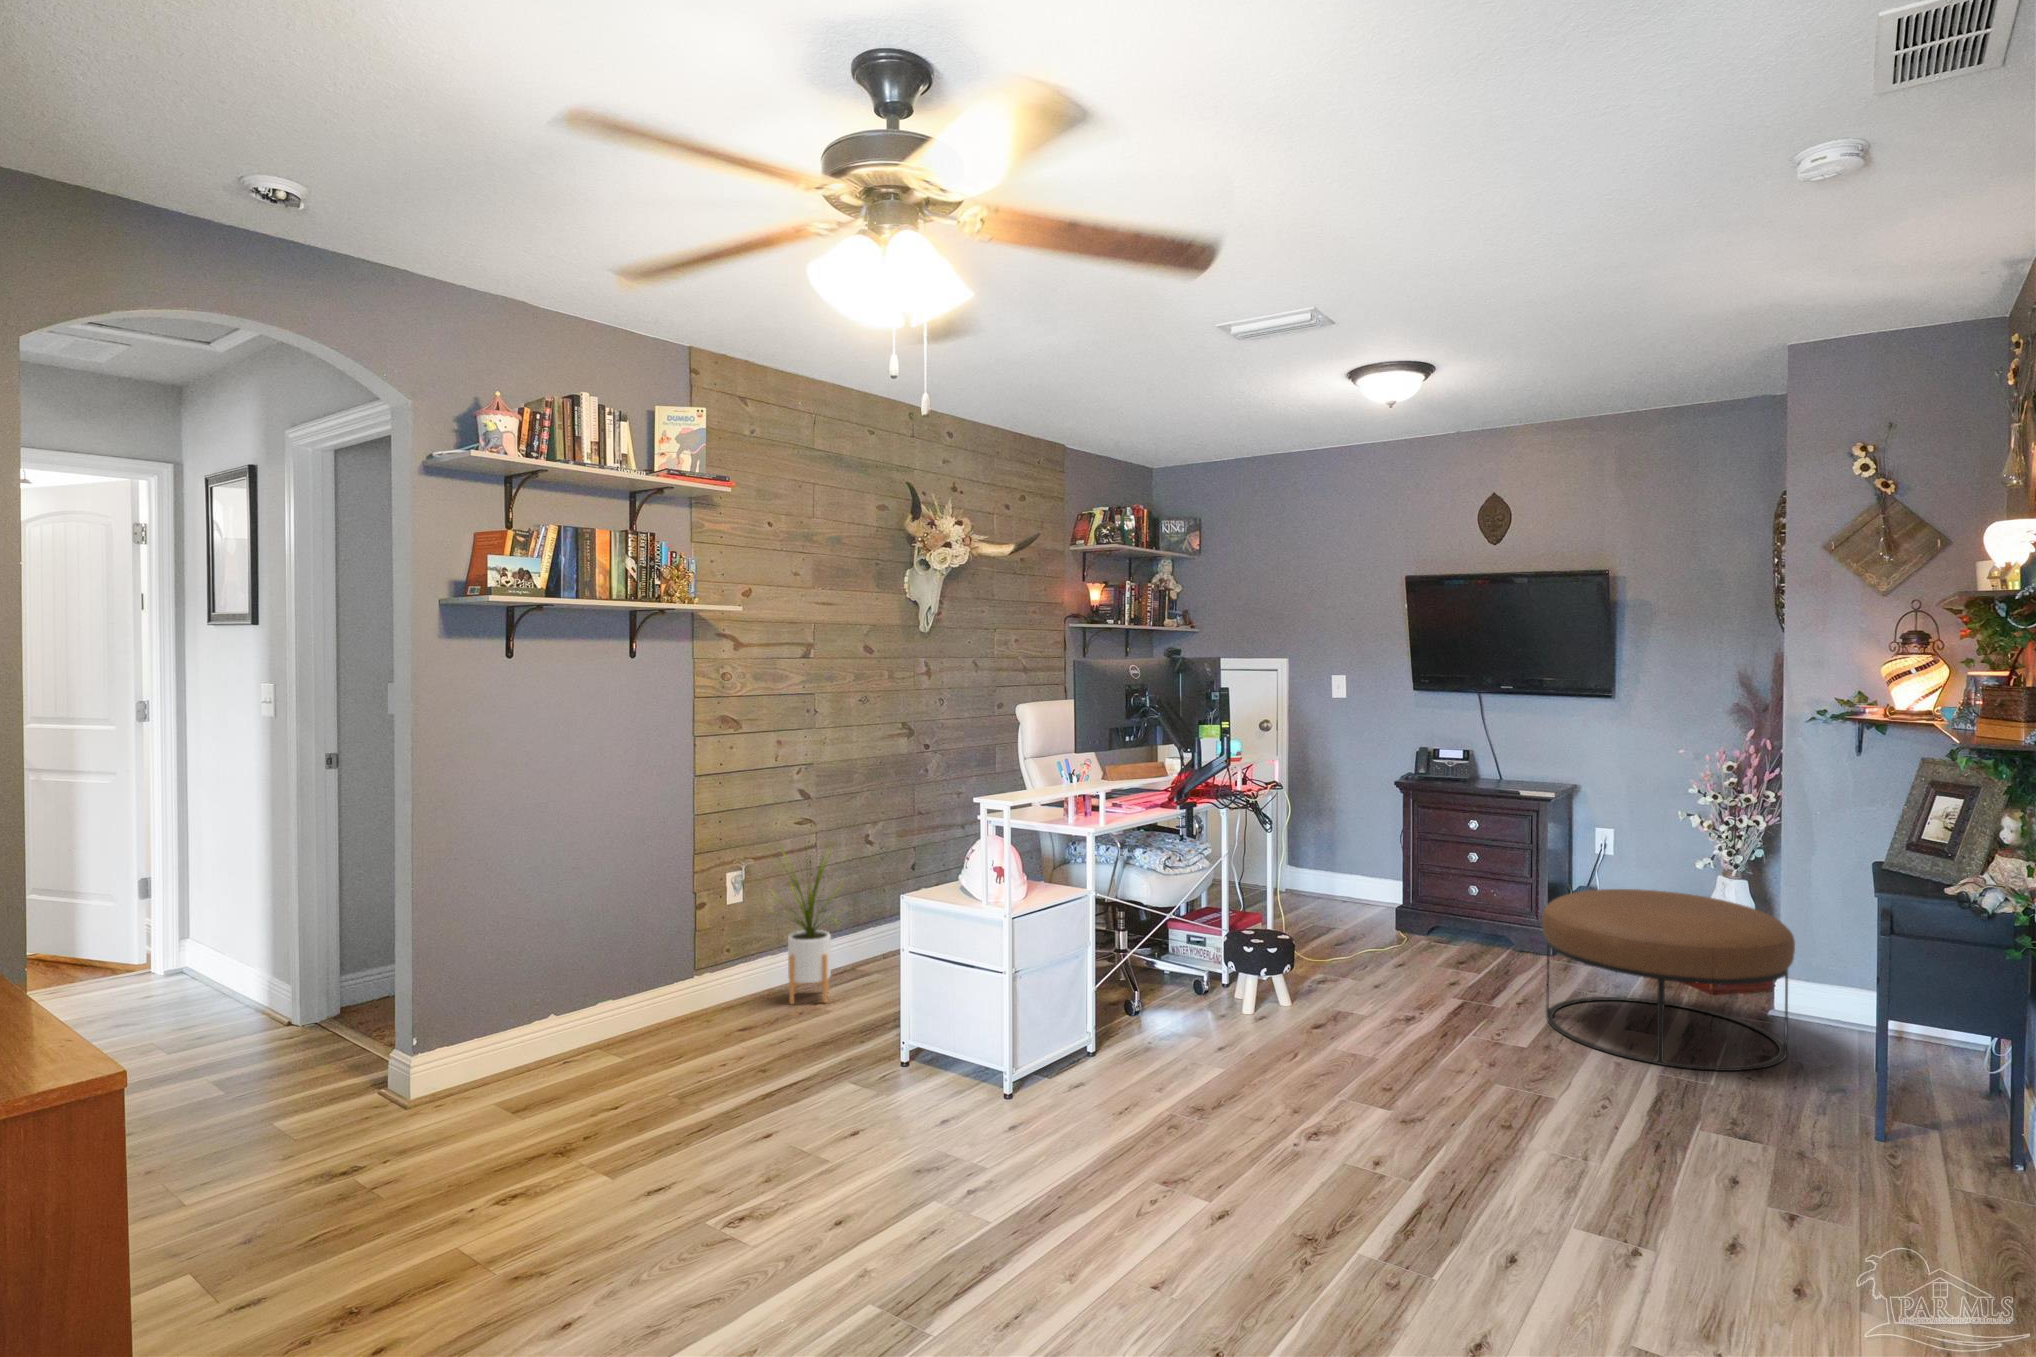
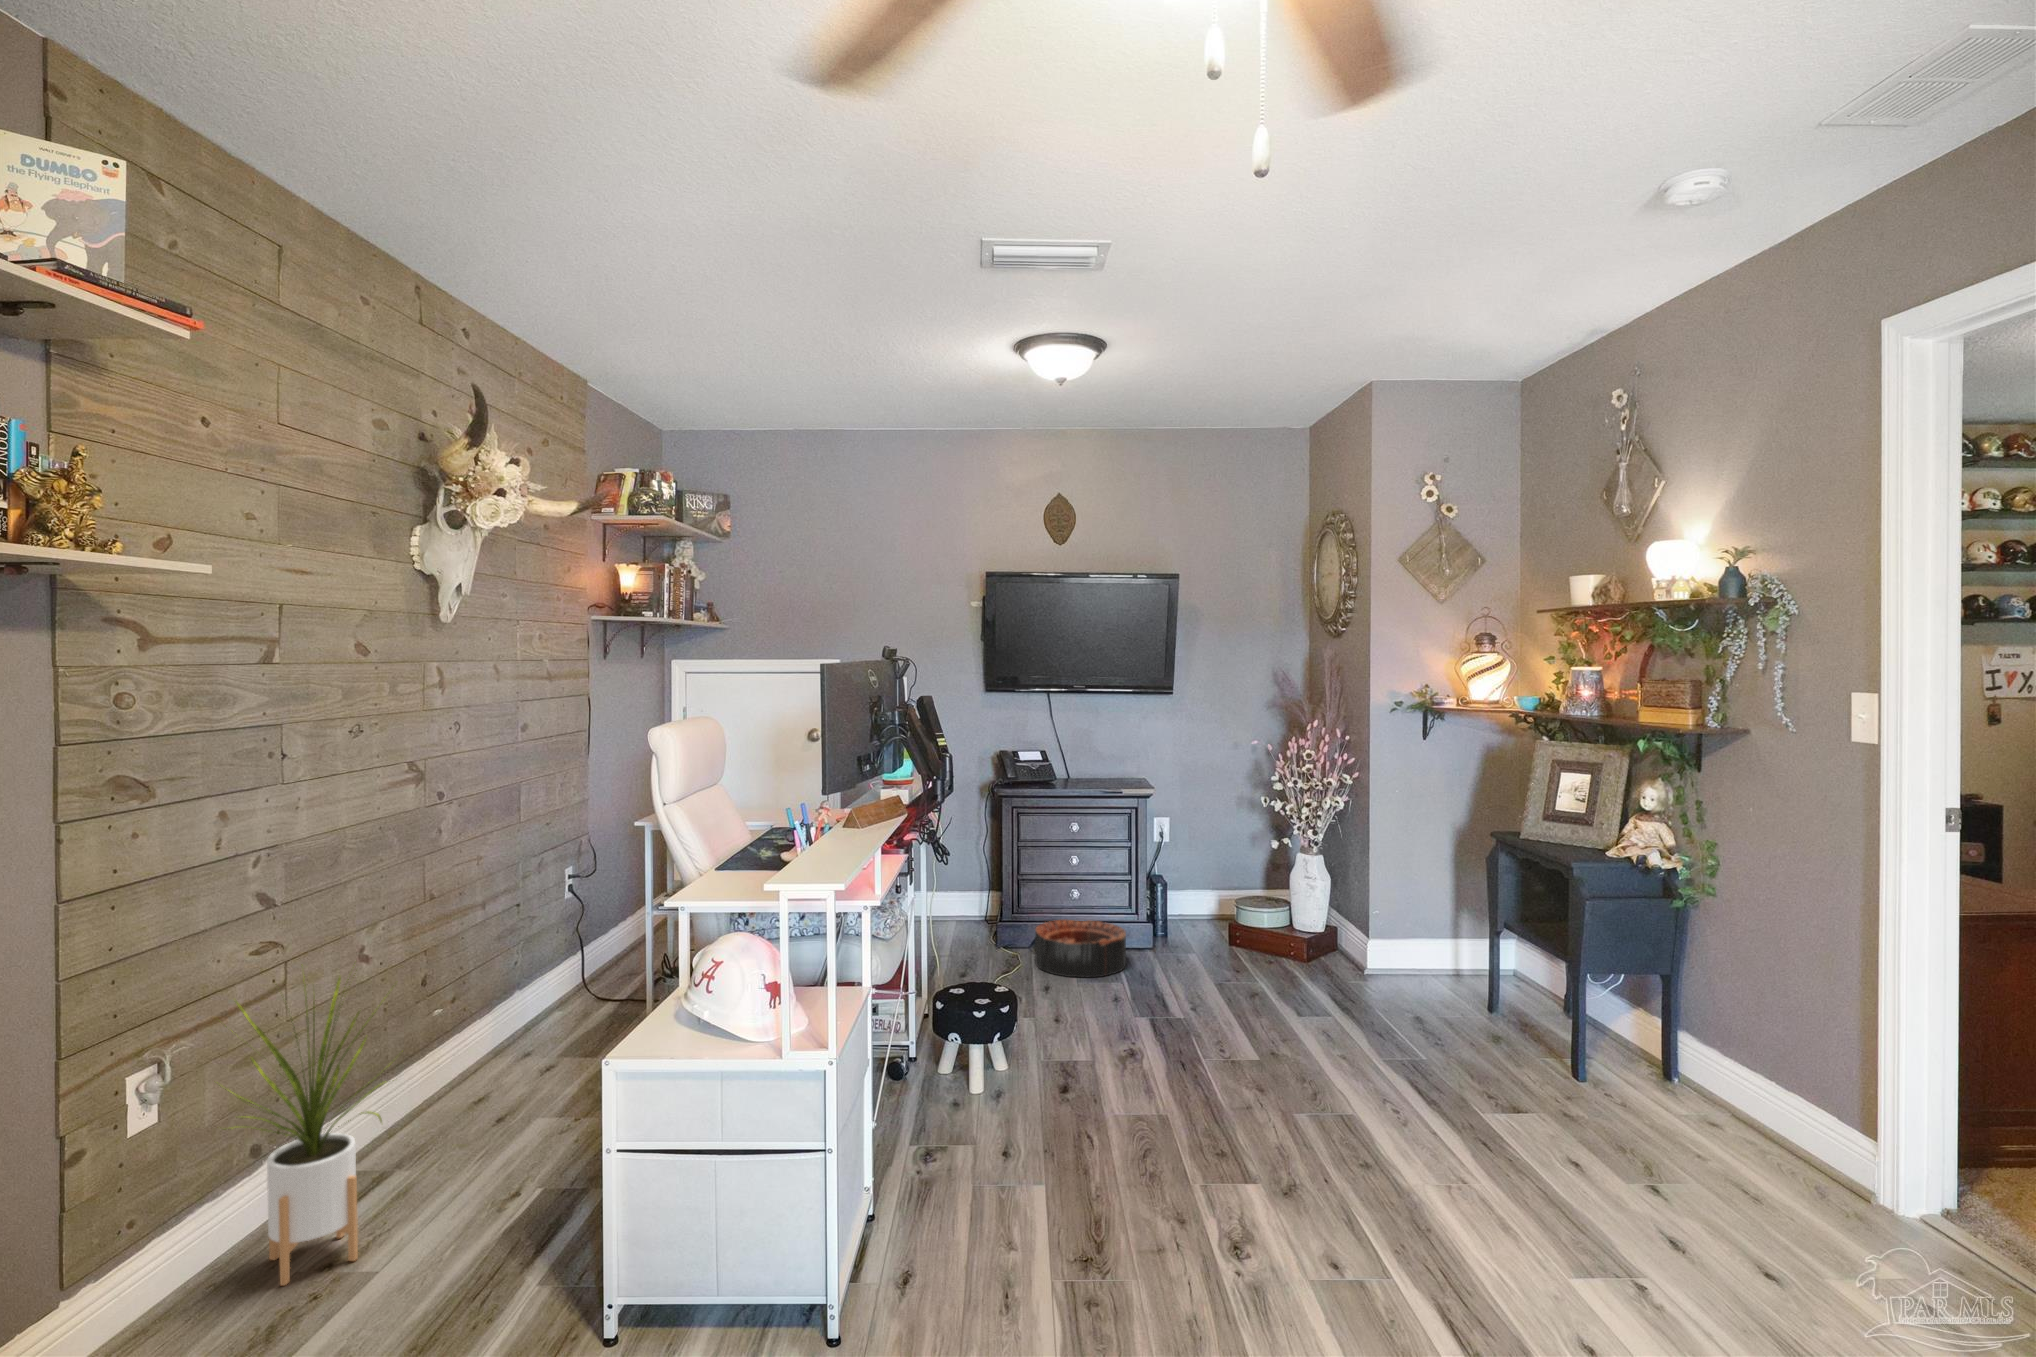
ottoman: present [1542,889,1795,1071] -> none [1217,879,1433,1053]
basket: none [1414,911,1509,965] -> present [1035,920,1126,977]

